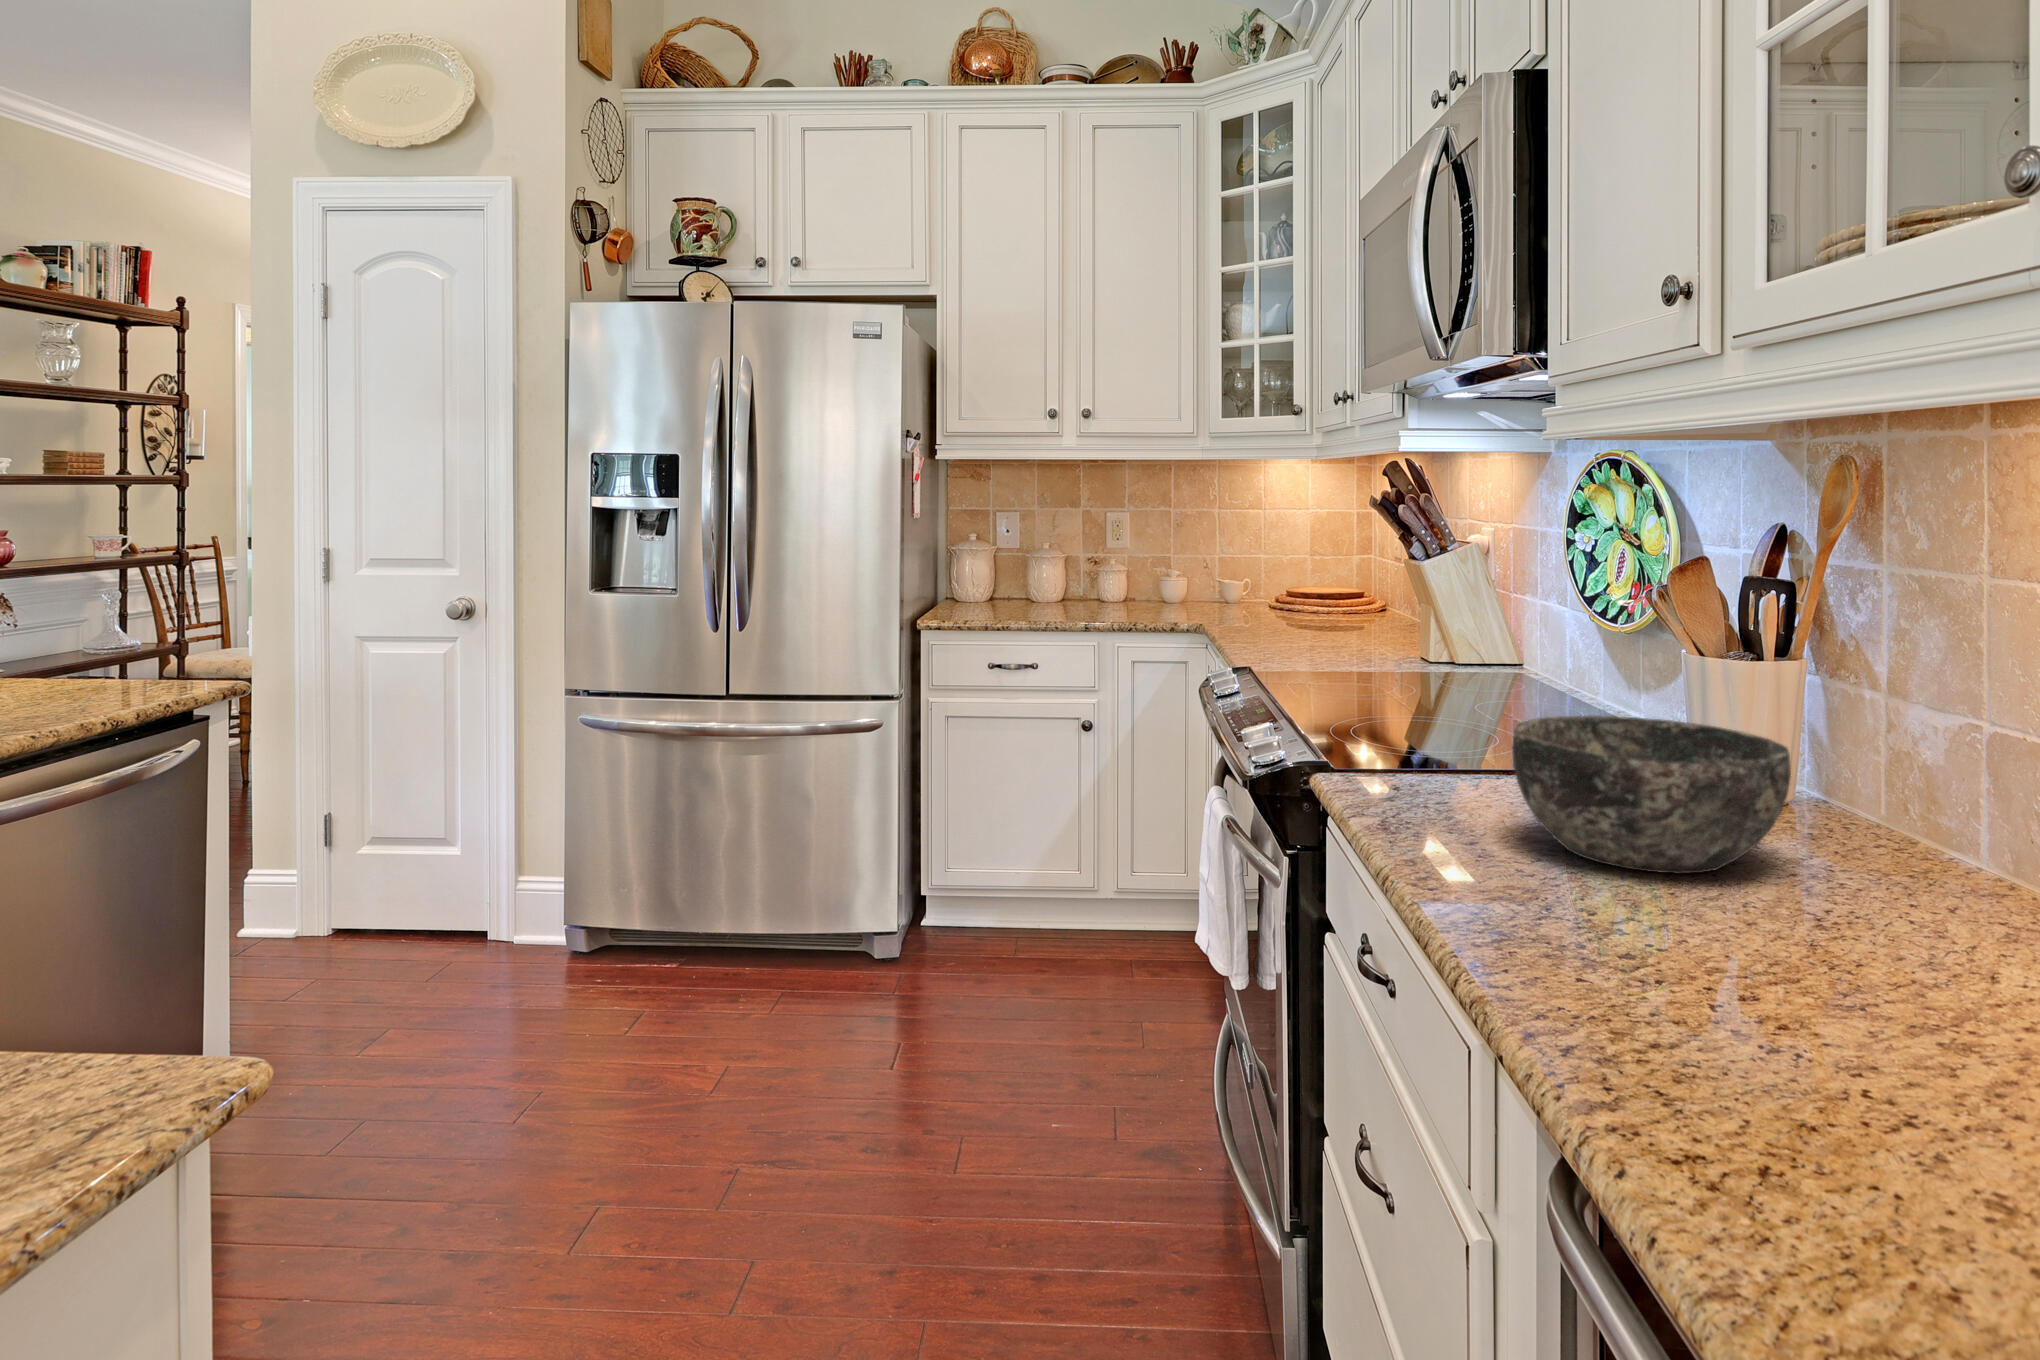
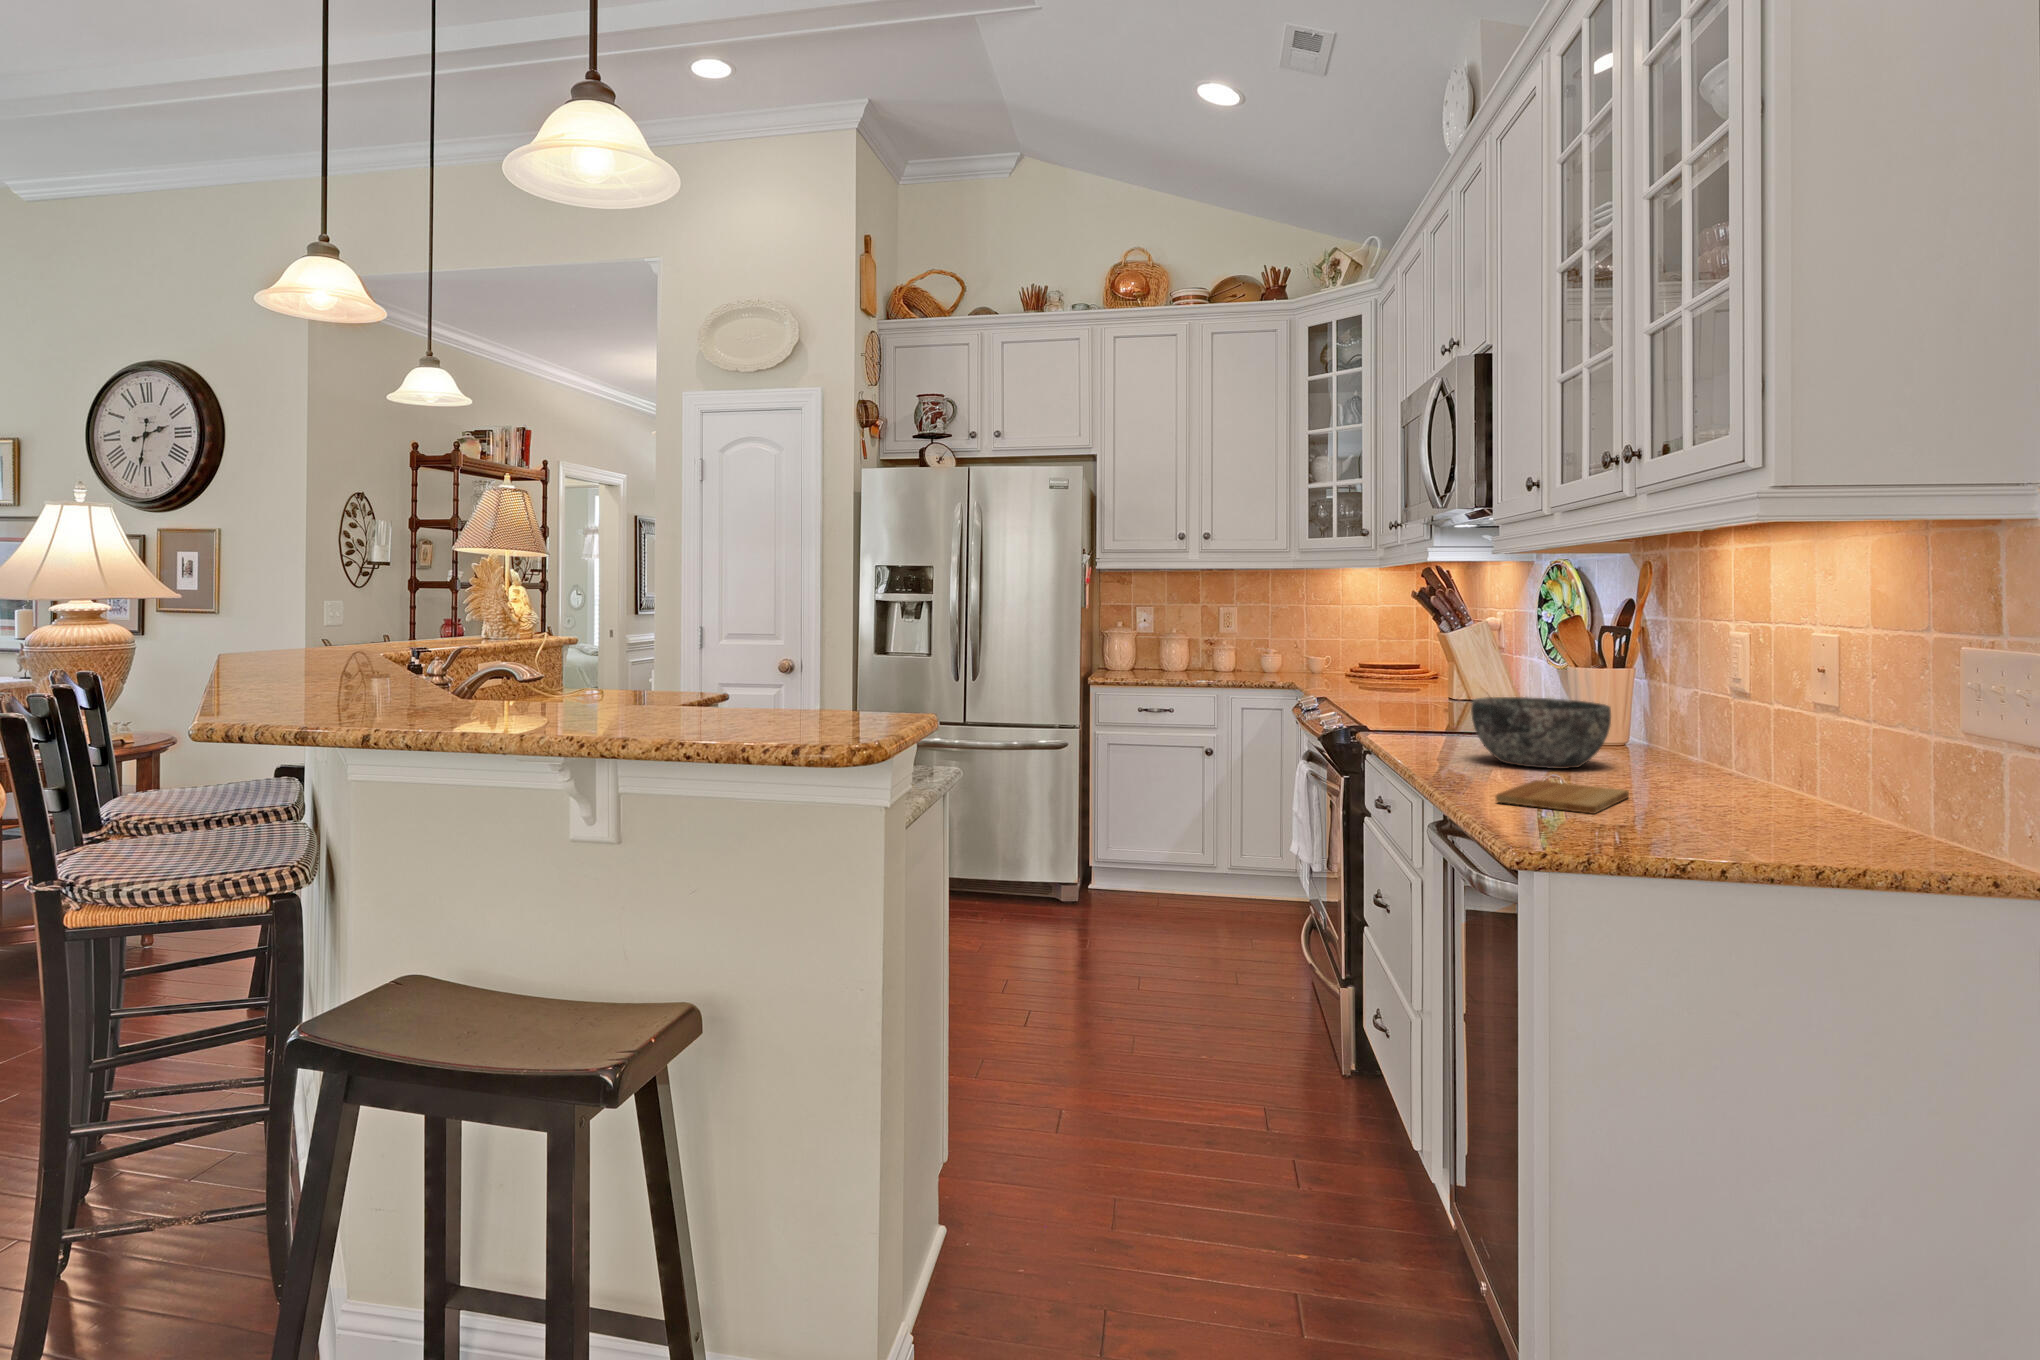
cutting board: none [1635,952,1920,1121] -> present [1496,780,1629,814]

